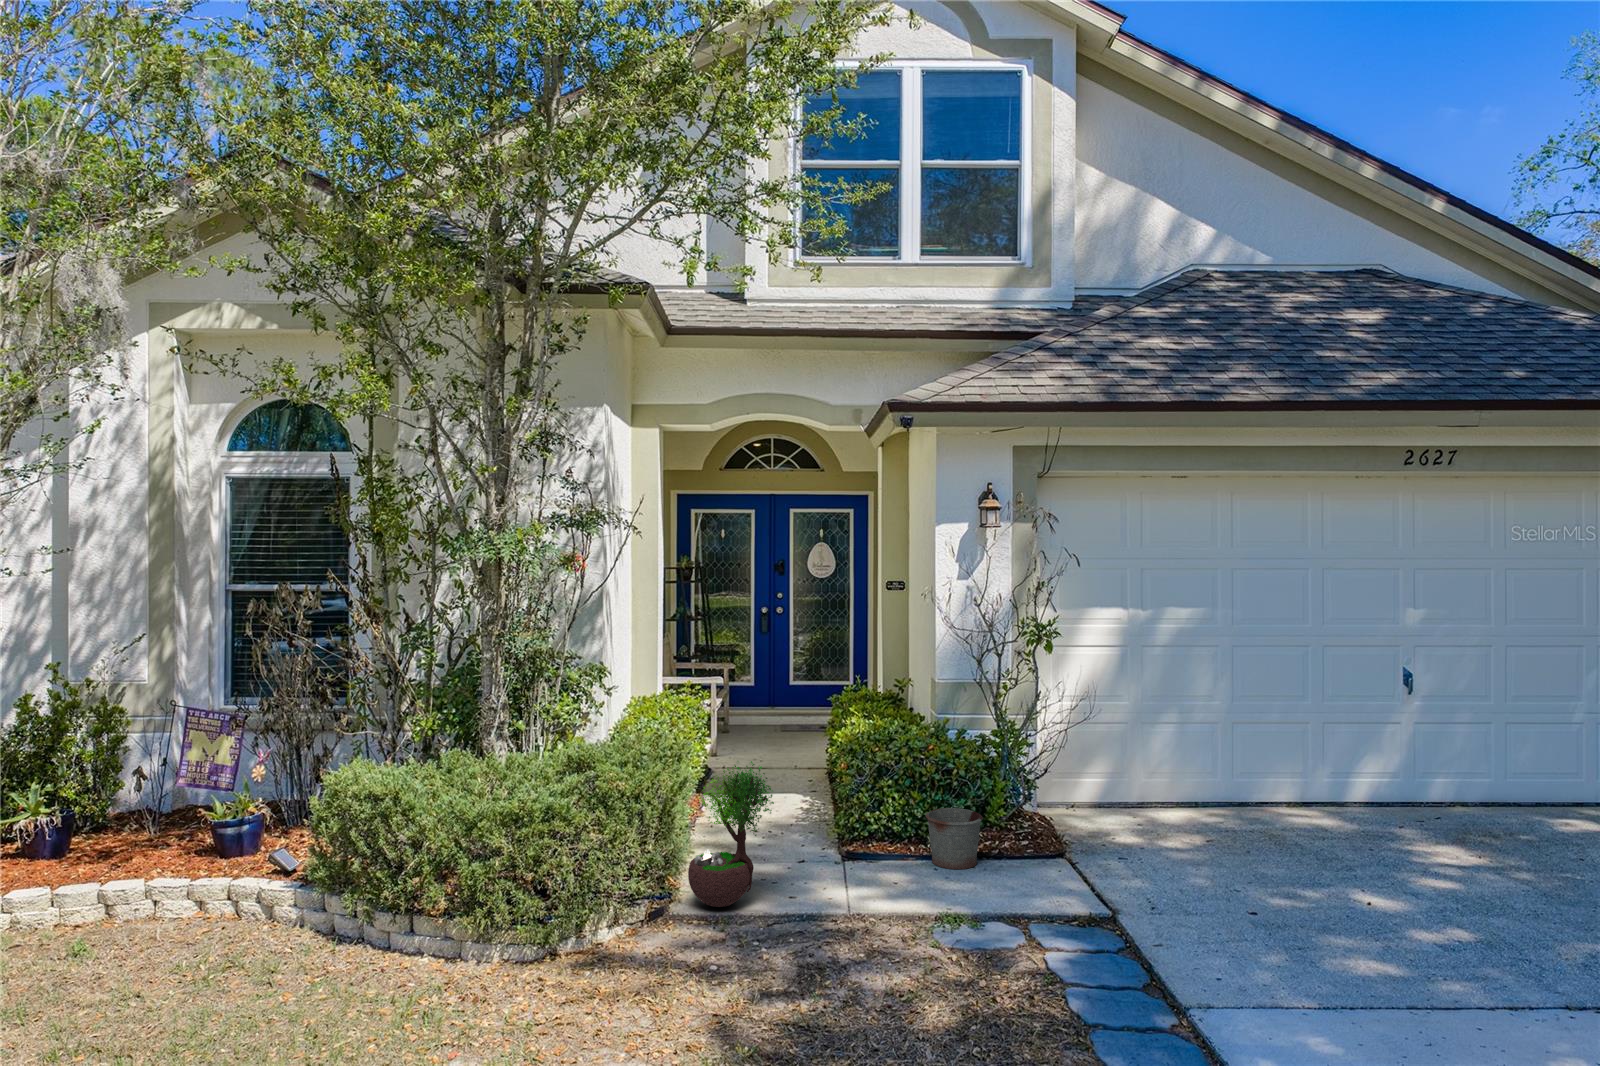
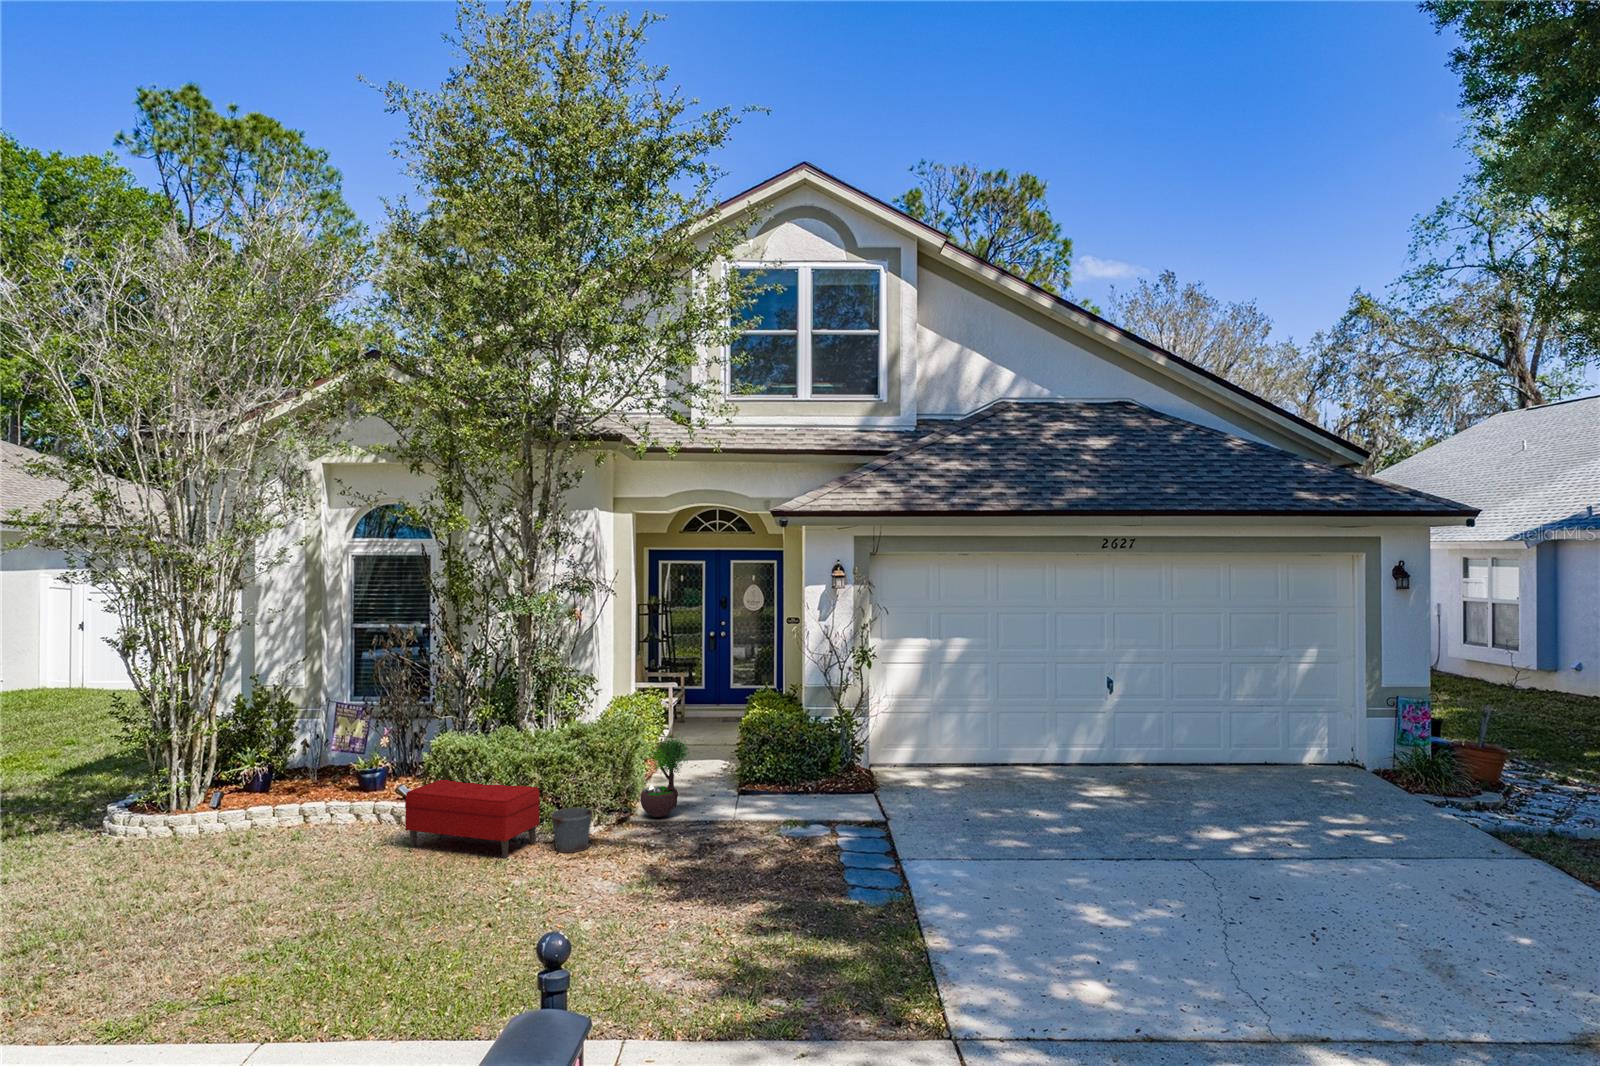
bucket: present [926,808,983,869] -> present [551,808,593,853]
bench: none [259,844,510,1008] -> present [405,779,540,859]

